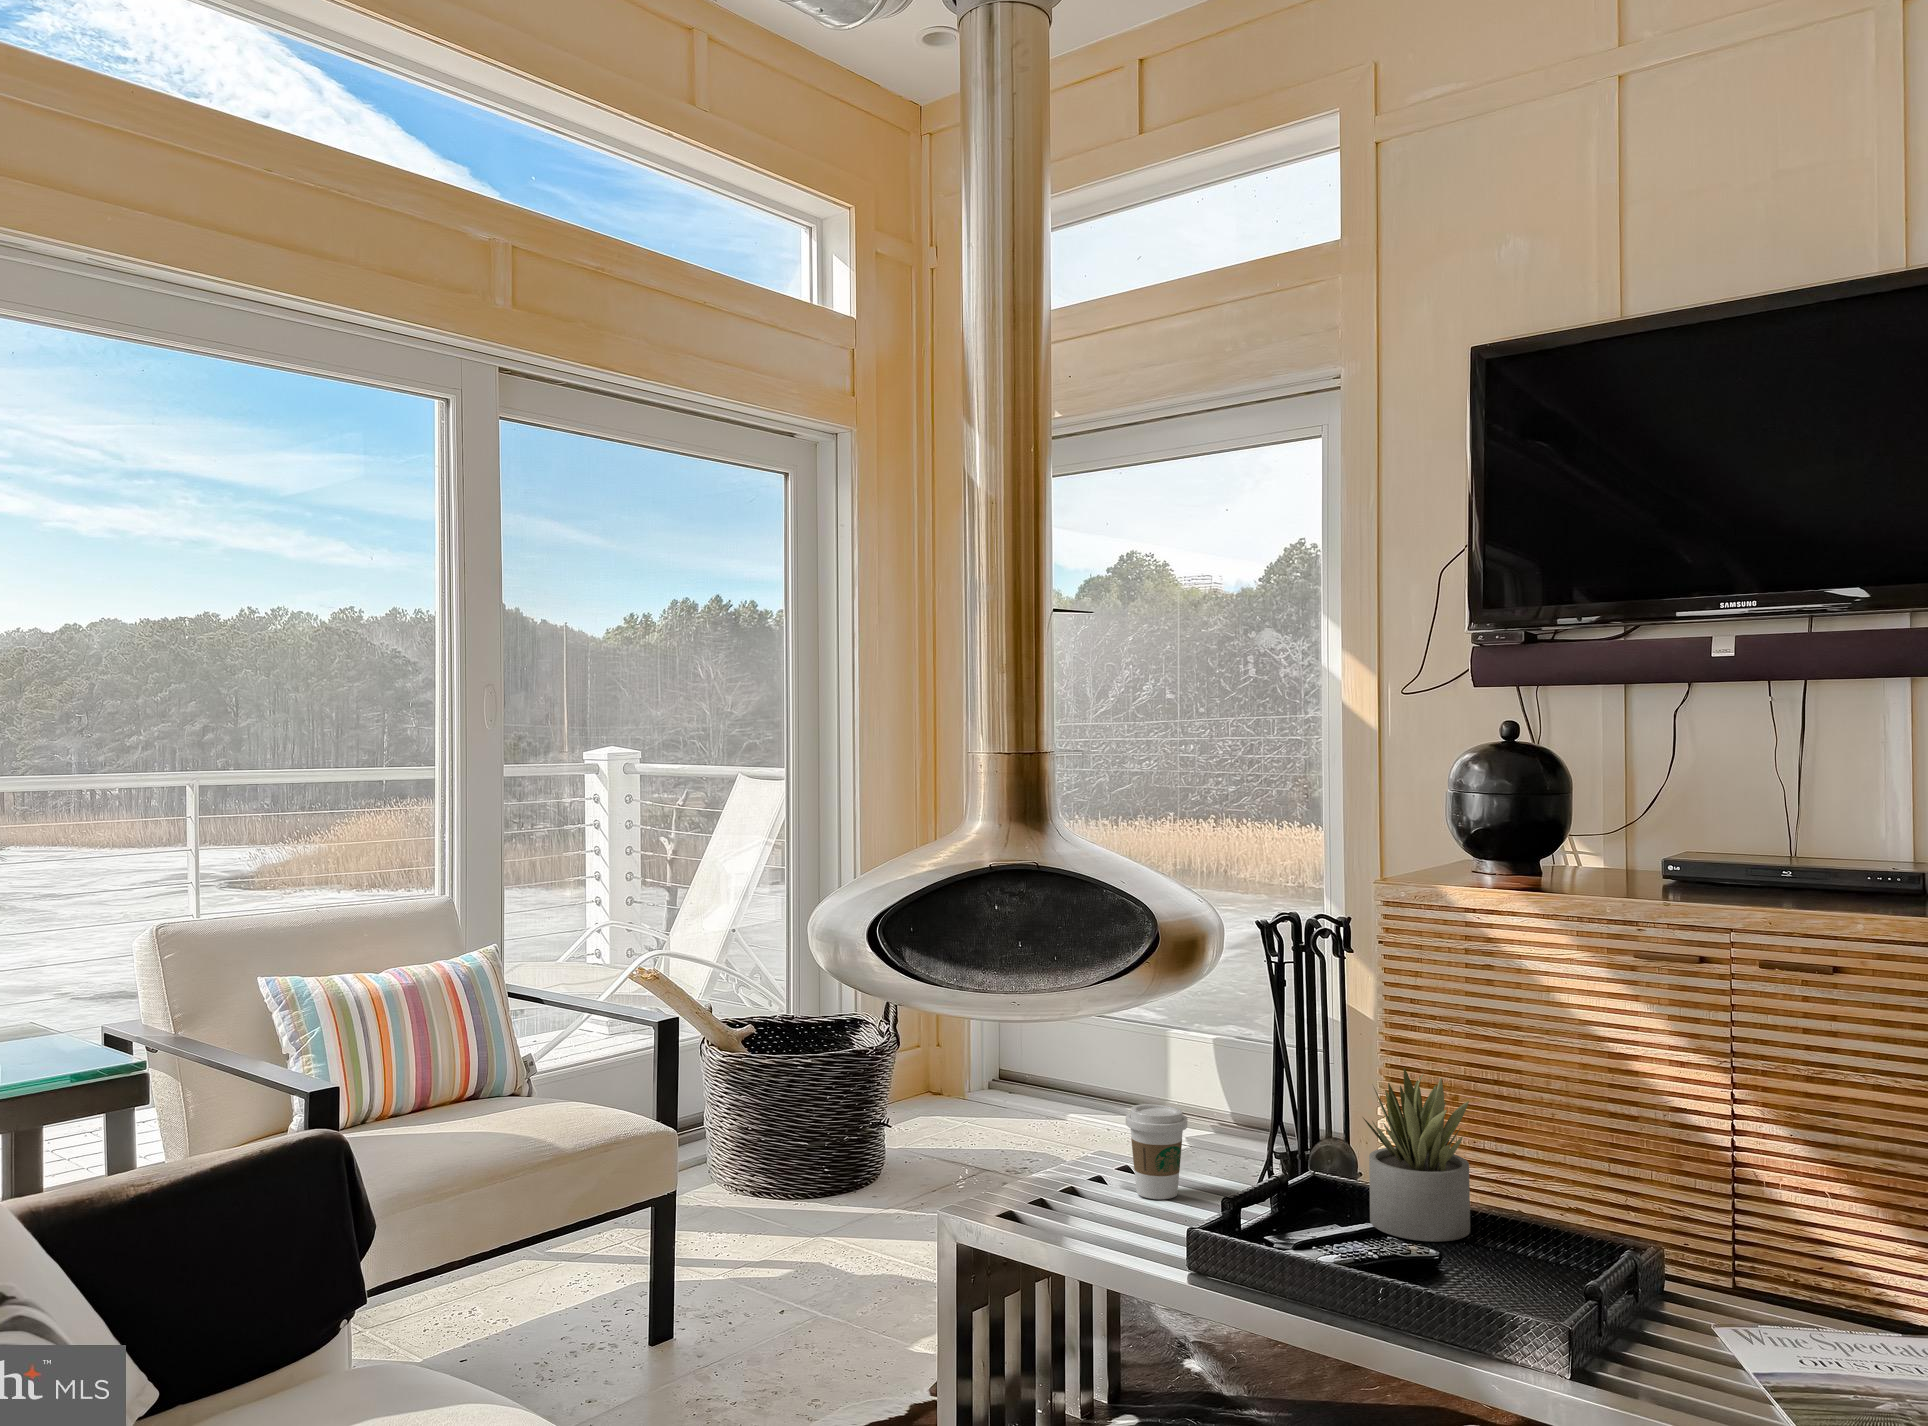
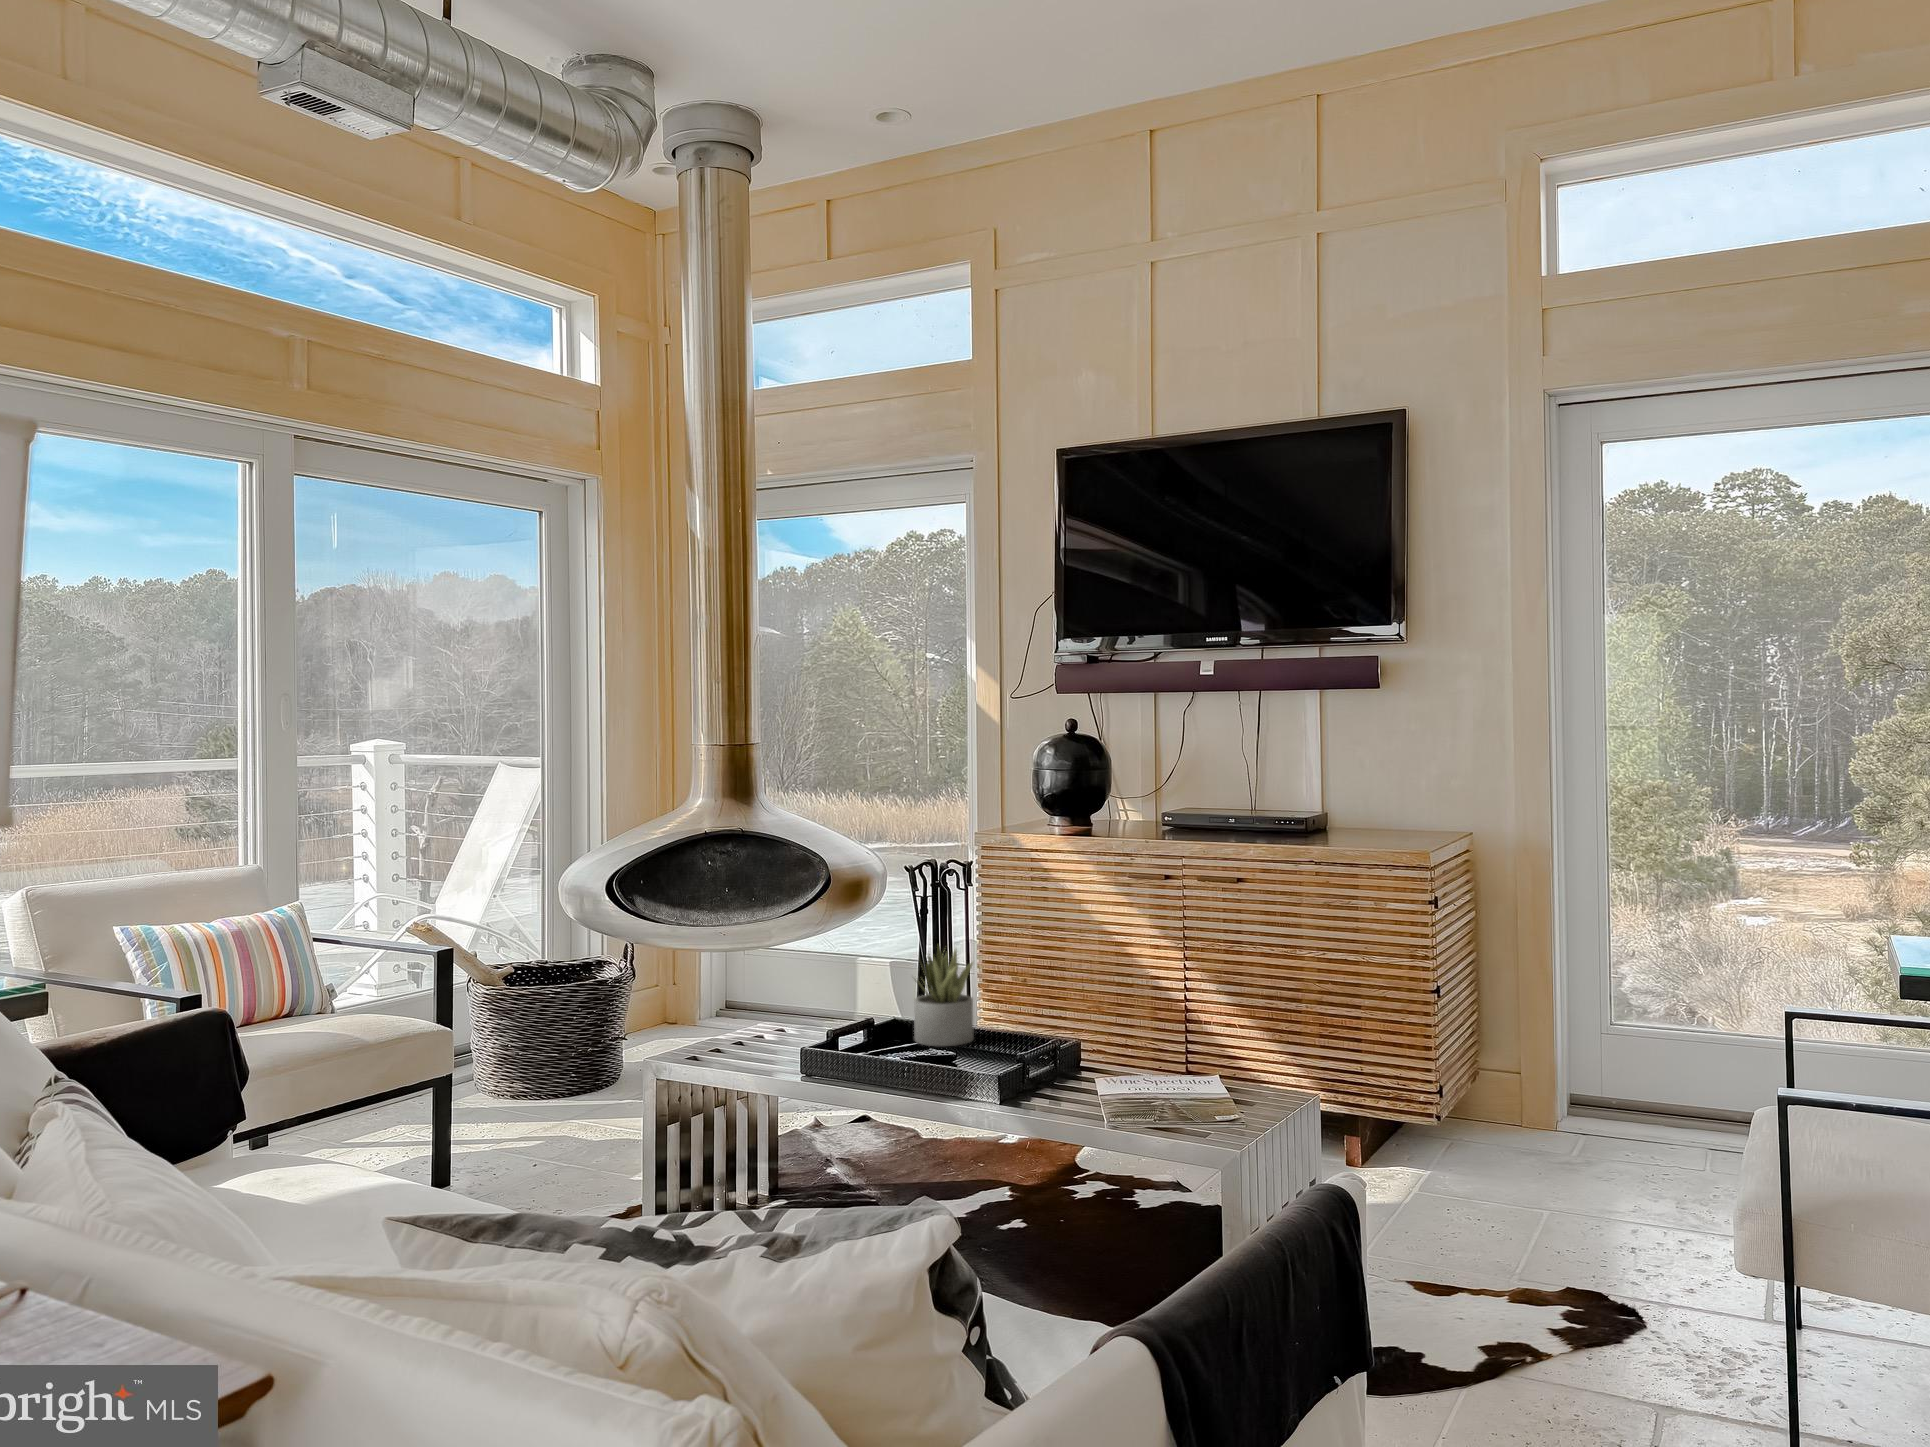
coffee cup: present [1126,1104,1188,1199] -> none [767,980,808,1040]

